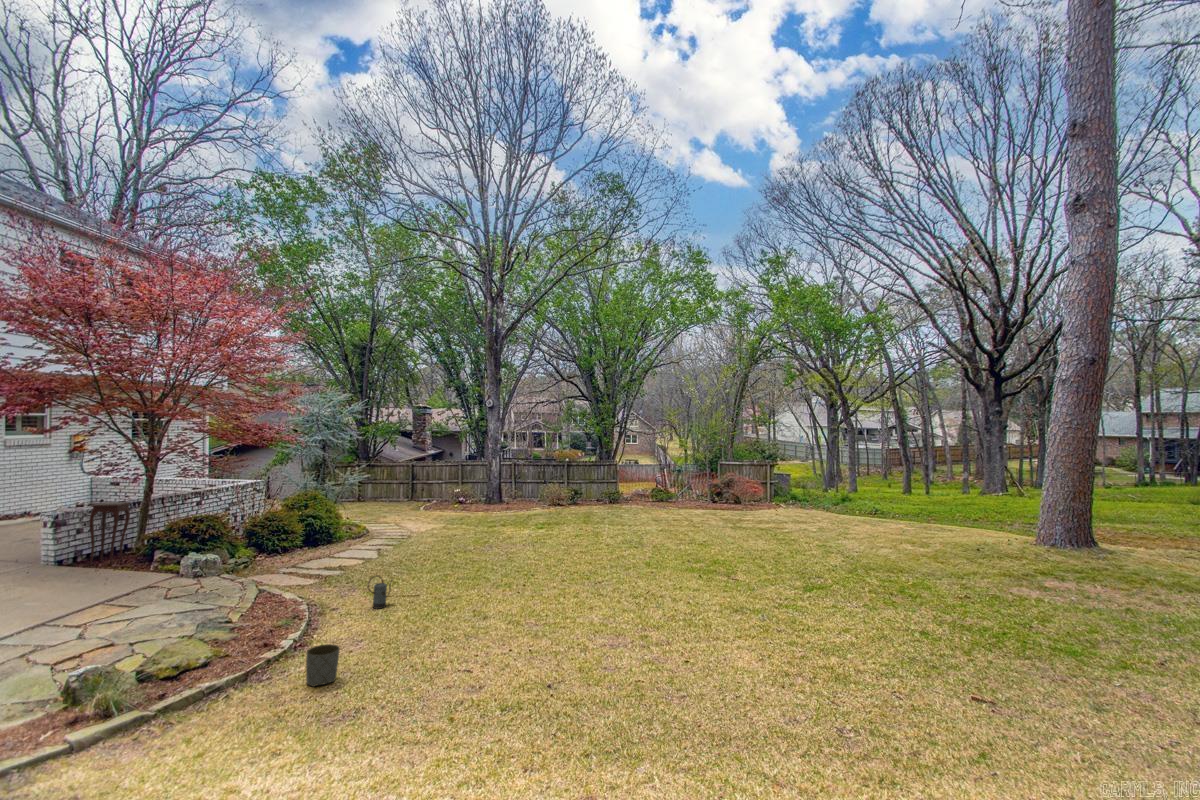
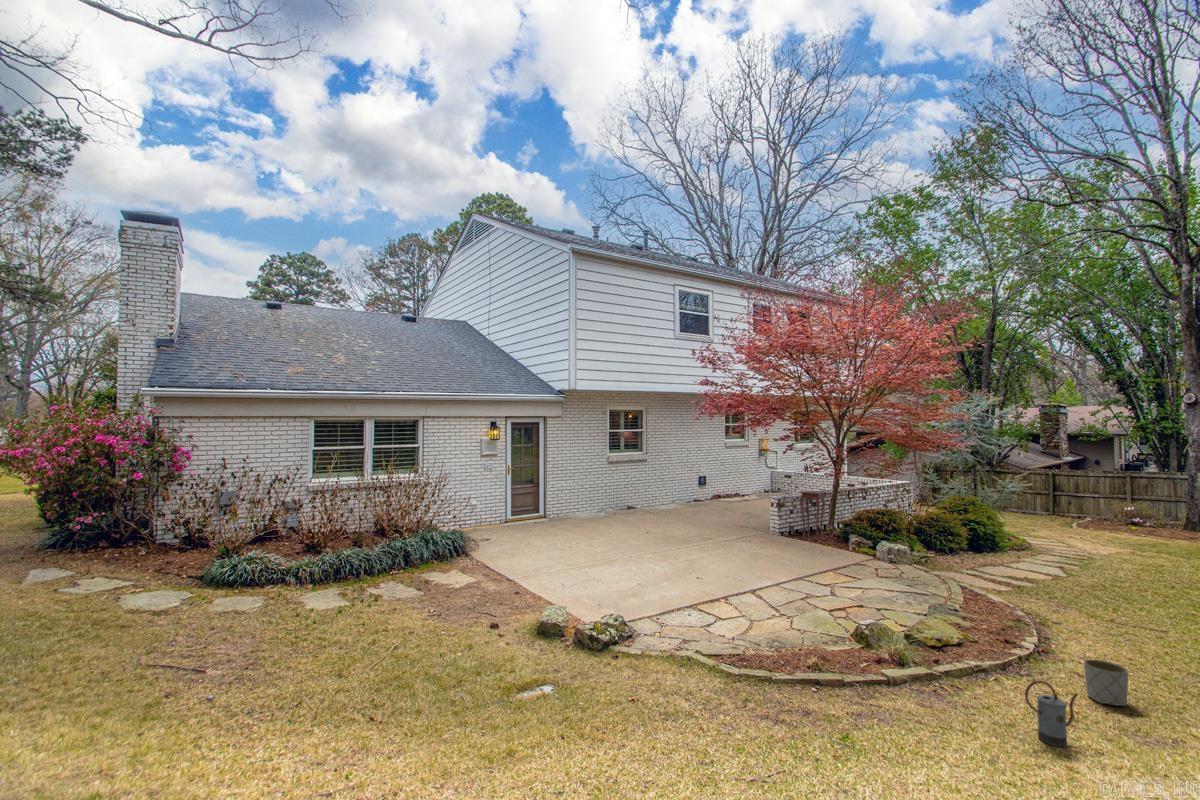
watering can: present [368,575,393,609] -> present [1025,681,1078,747]

